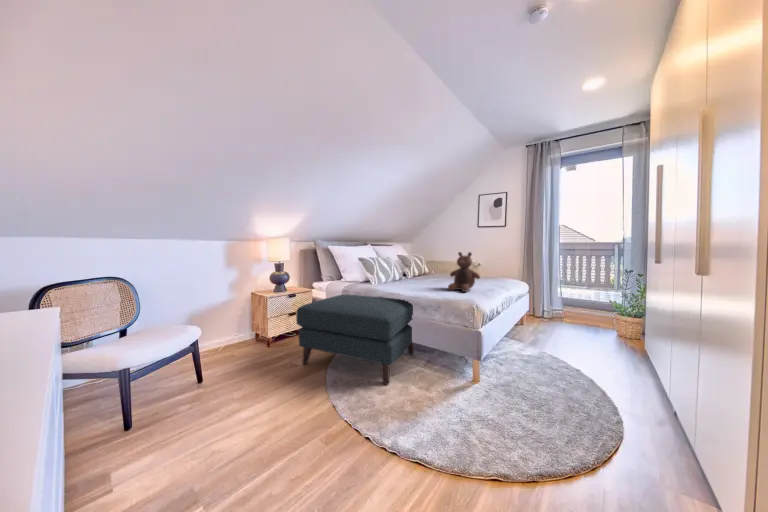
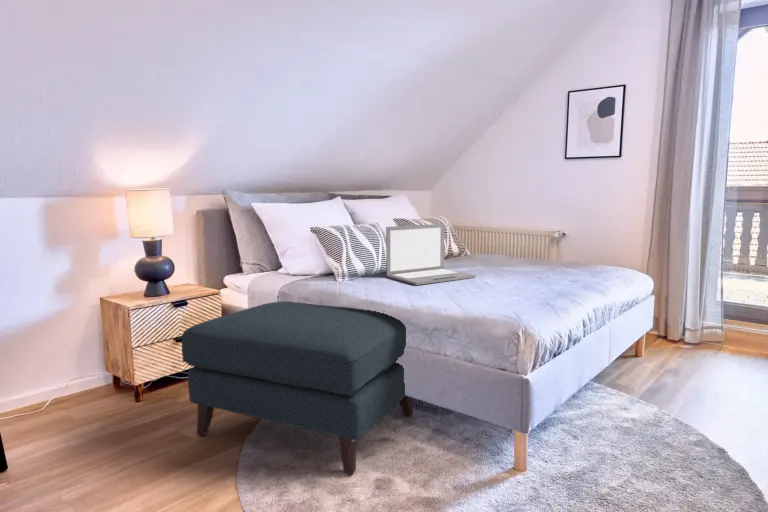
stuffed bear: present [448,252,480,292] -> none [481,217,546,298]
laptop: none [397,257,442,286] -> present [386,224,476,285]

